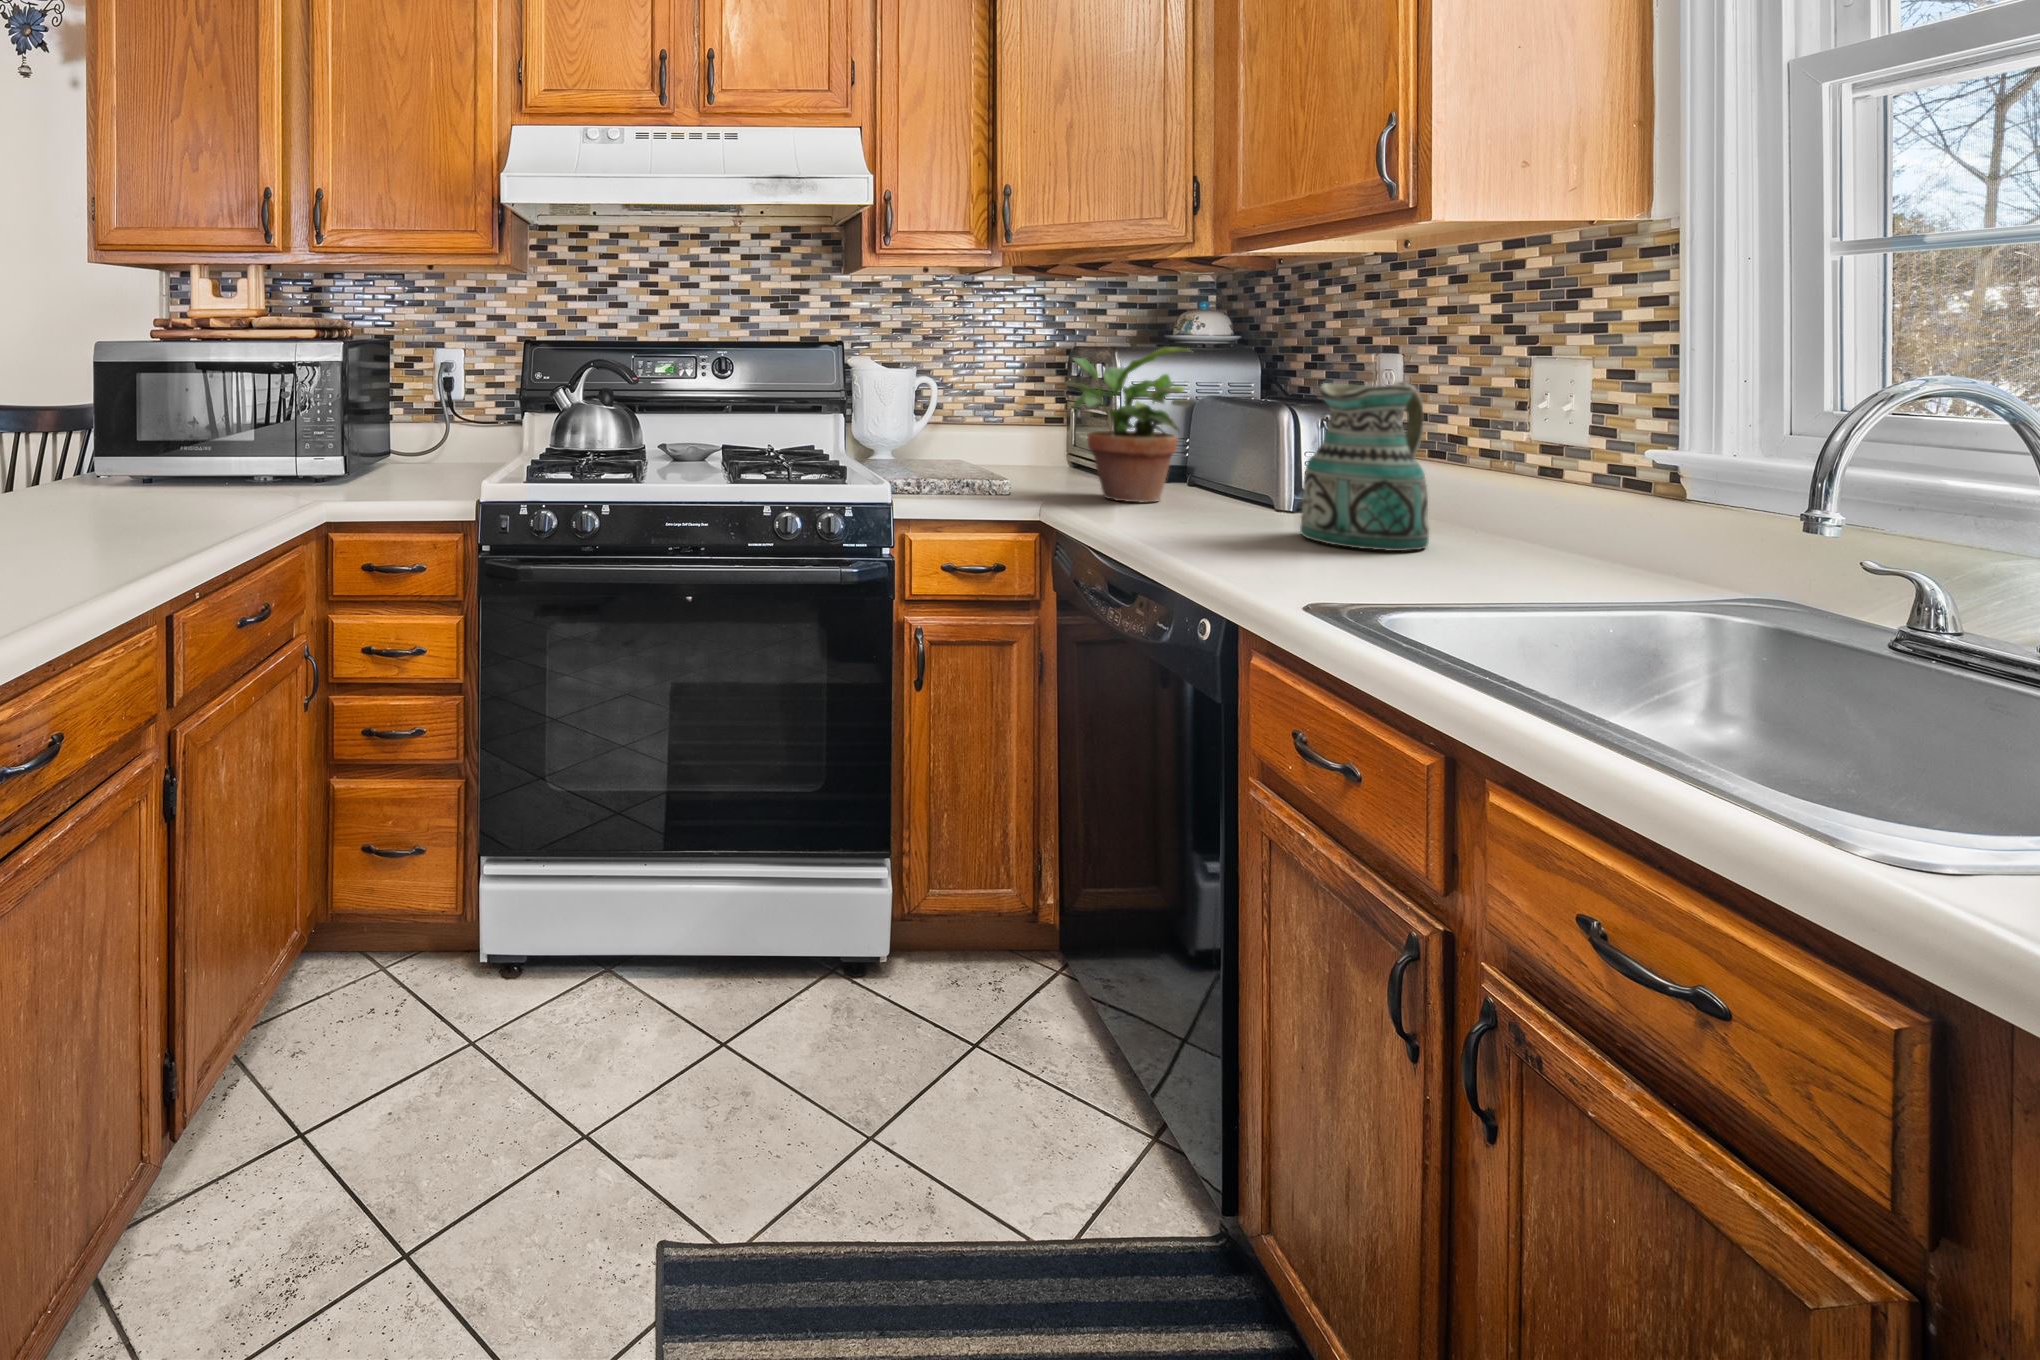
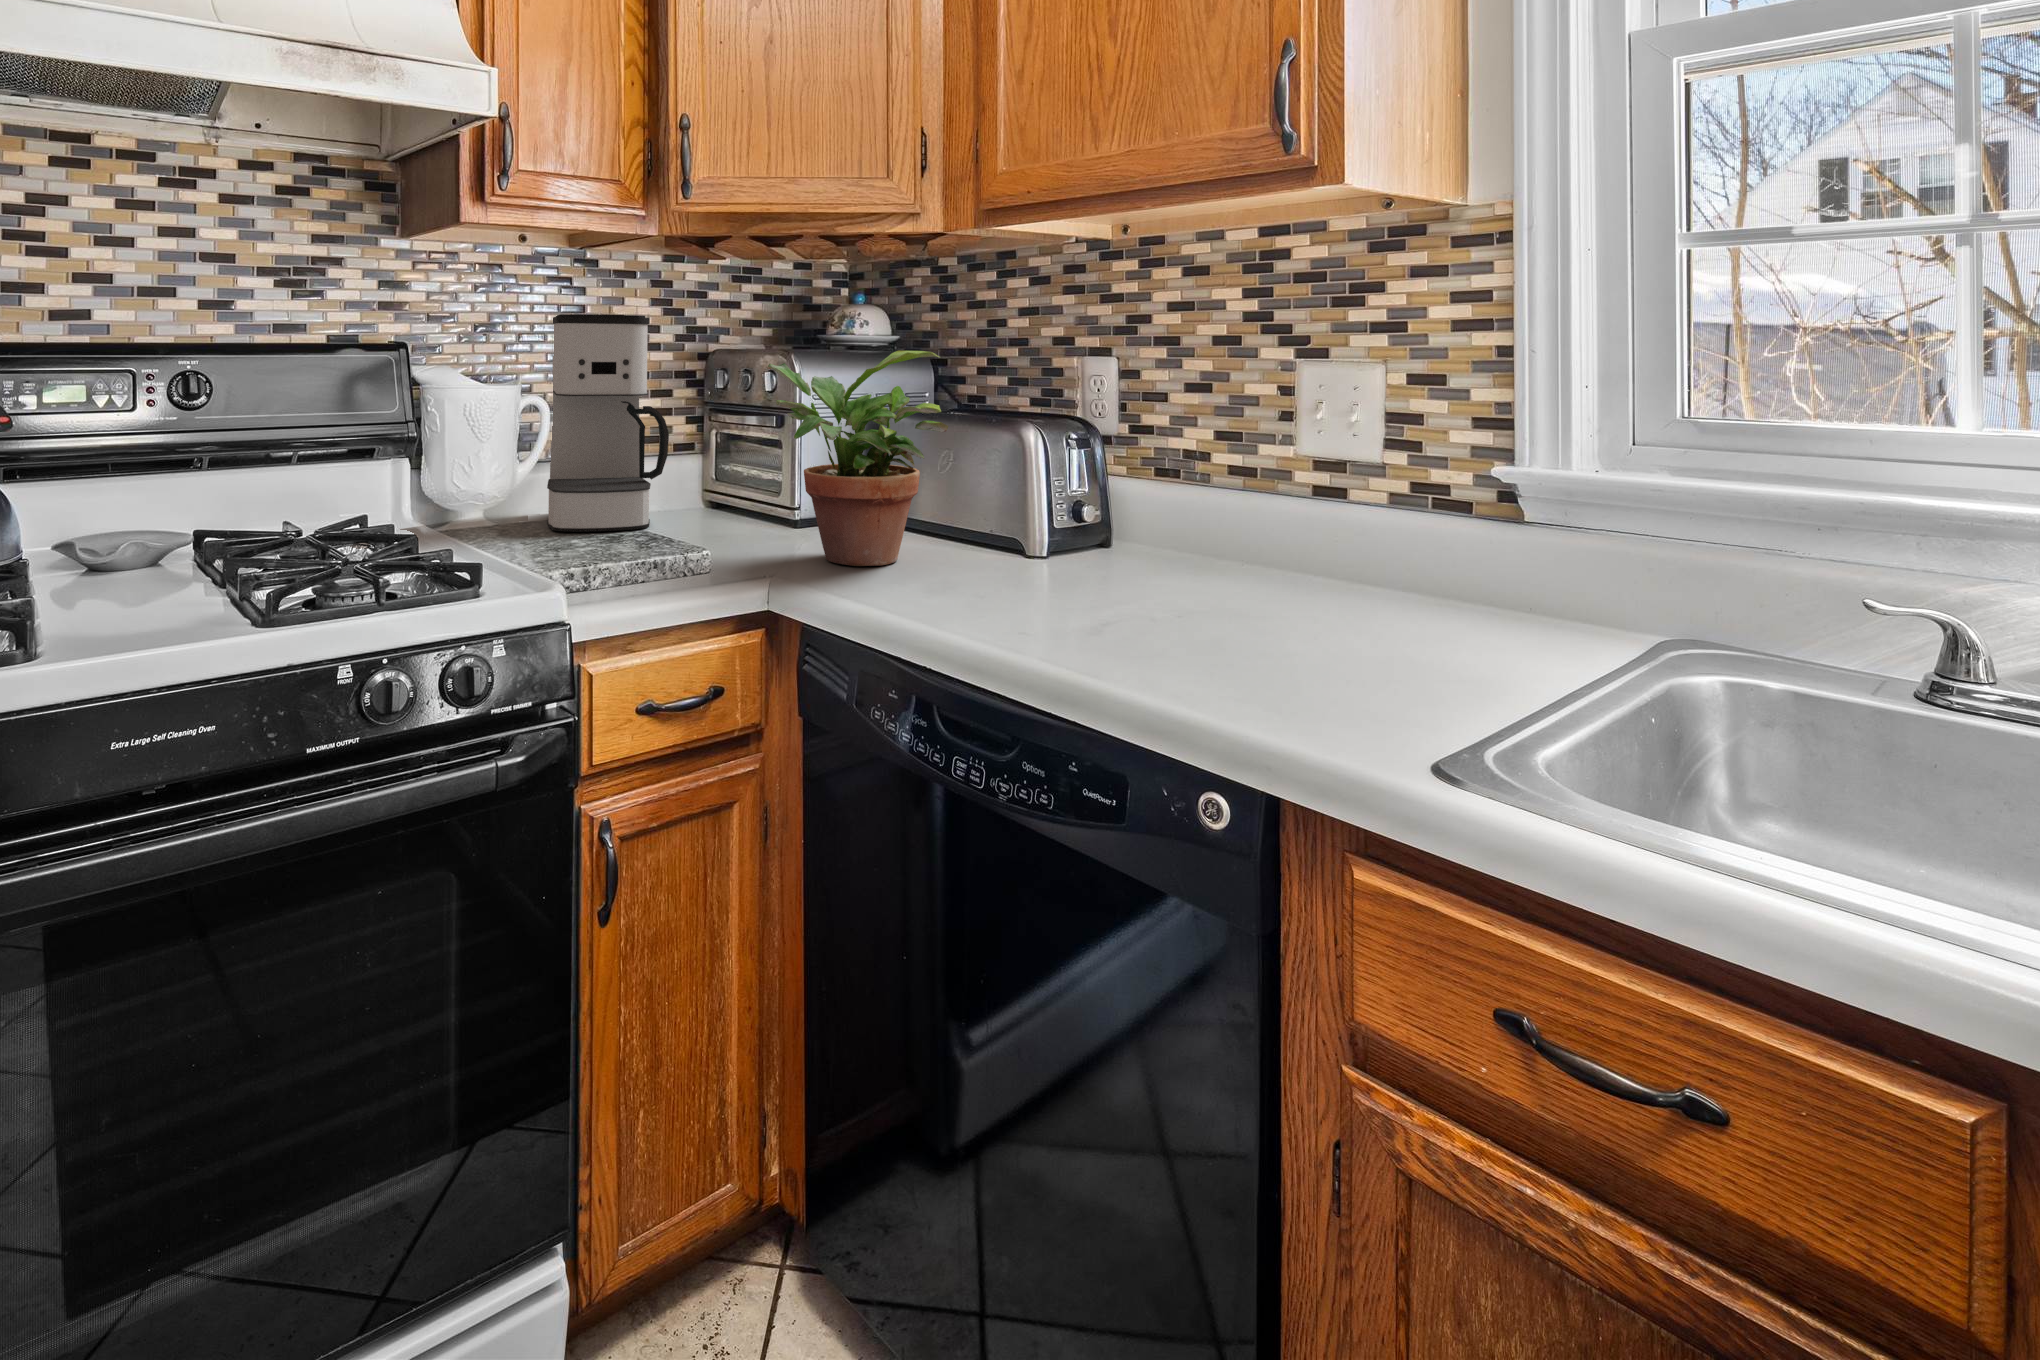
coffee maker: none [936,323,1024,472] -> present [547,314,669,532]
ceramic pitcher: present [1300,382,1429,551] -> none [1124,393,1273,617]

